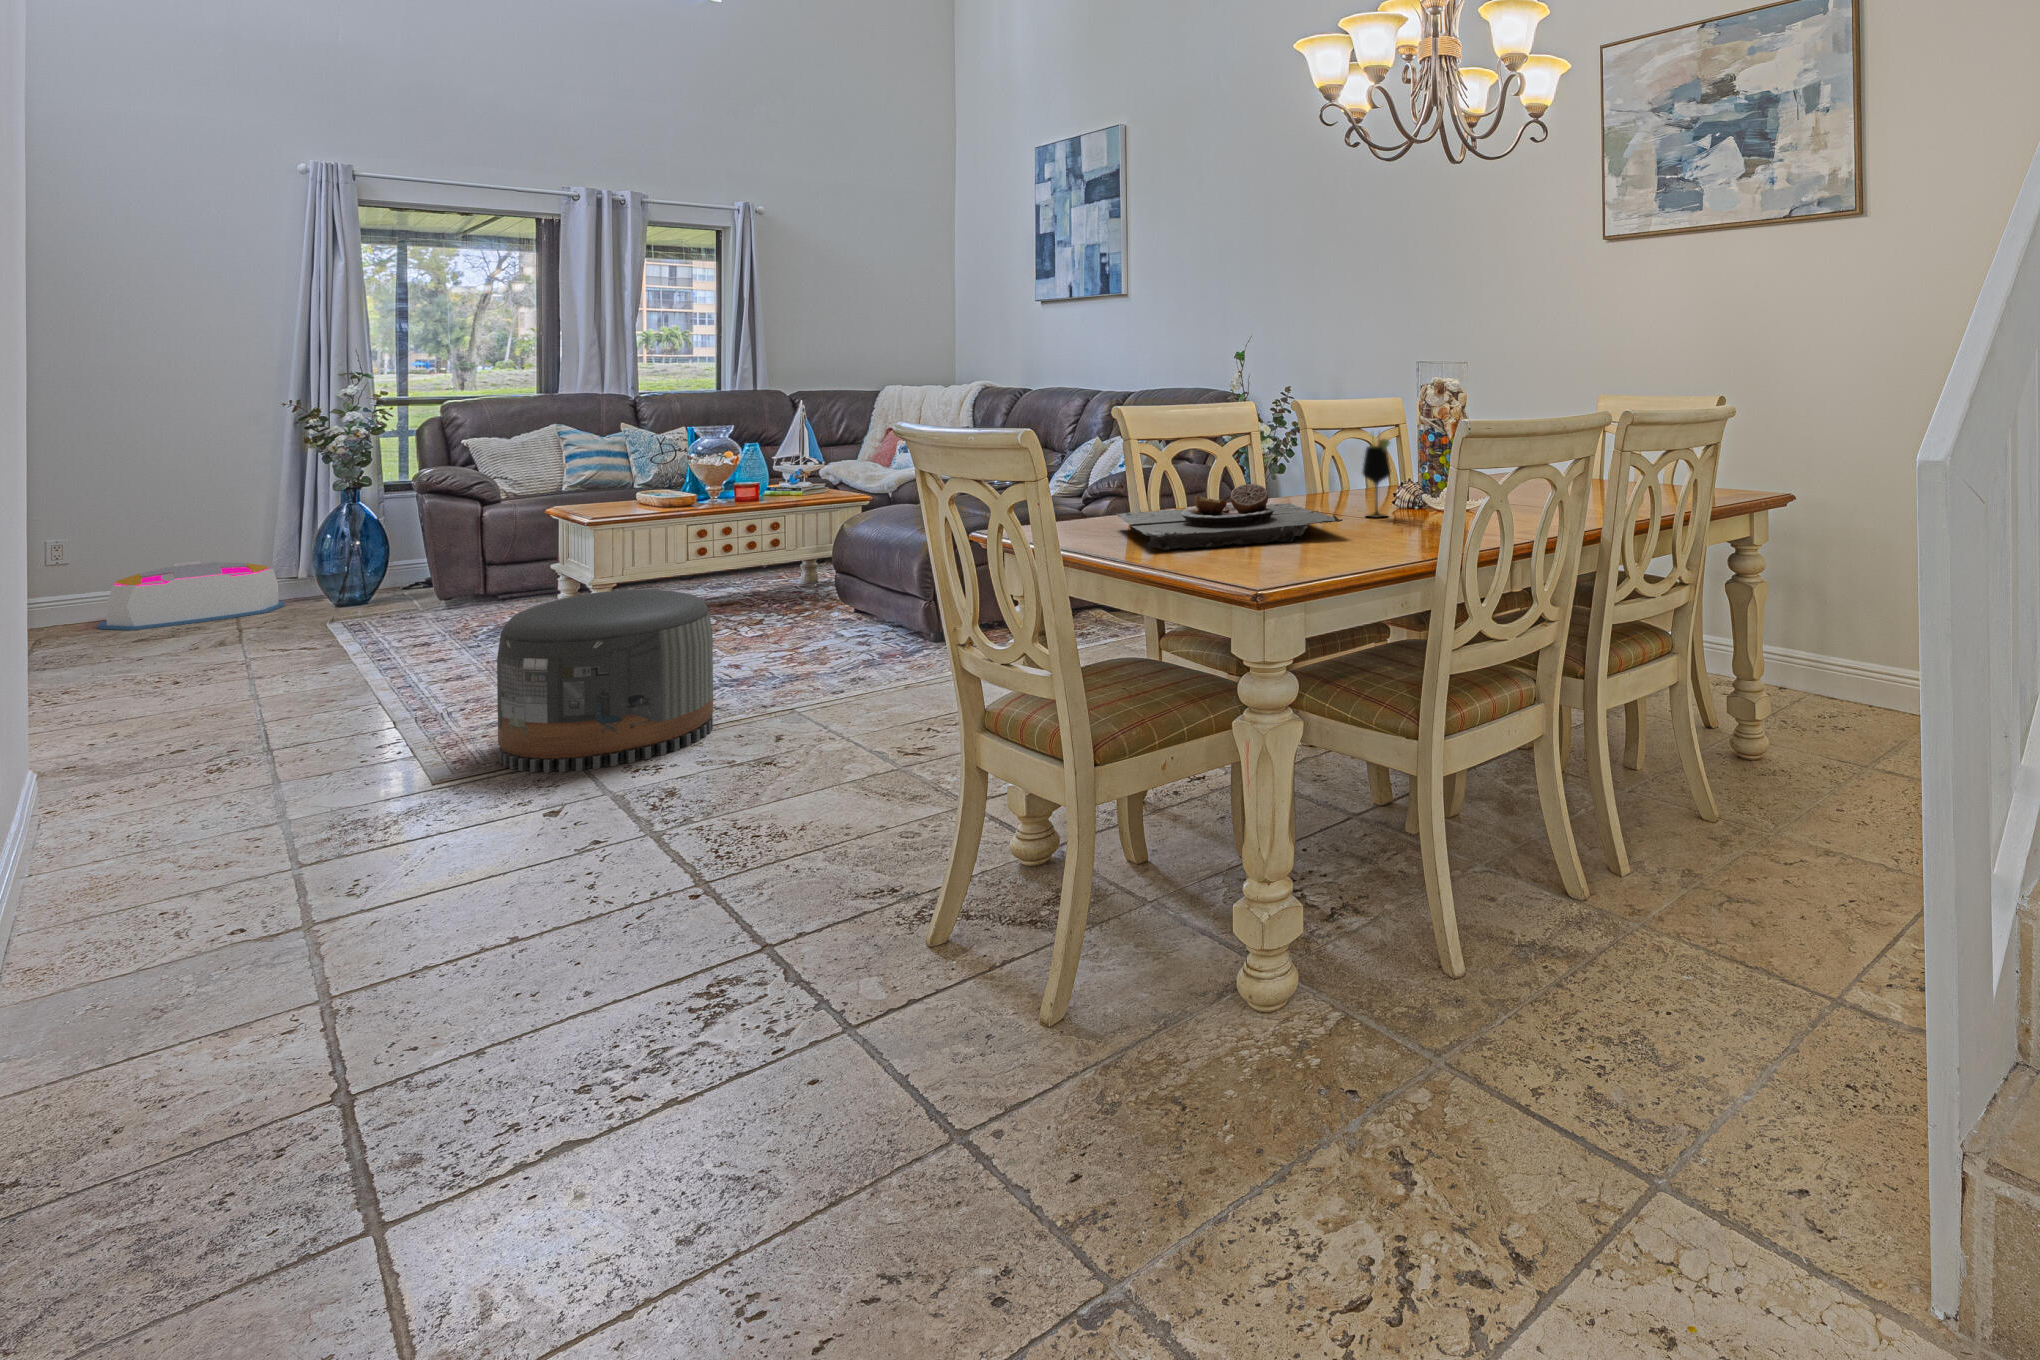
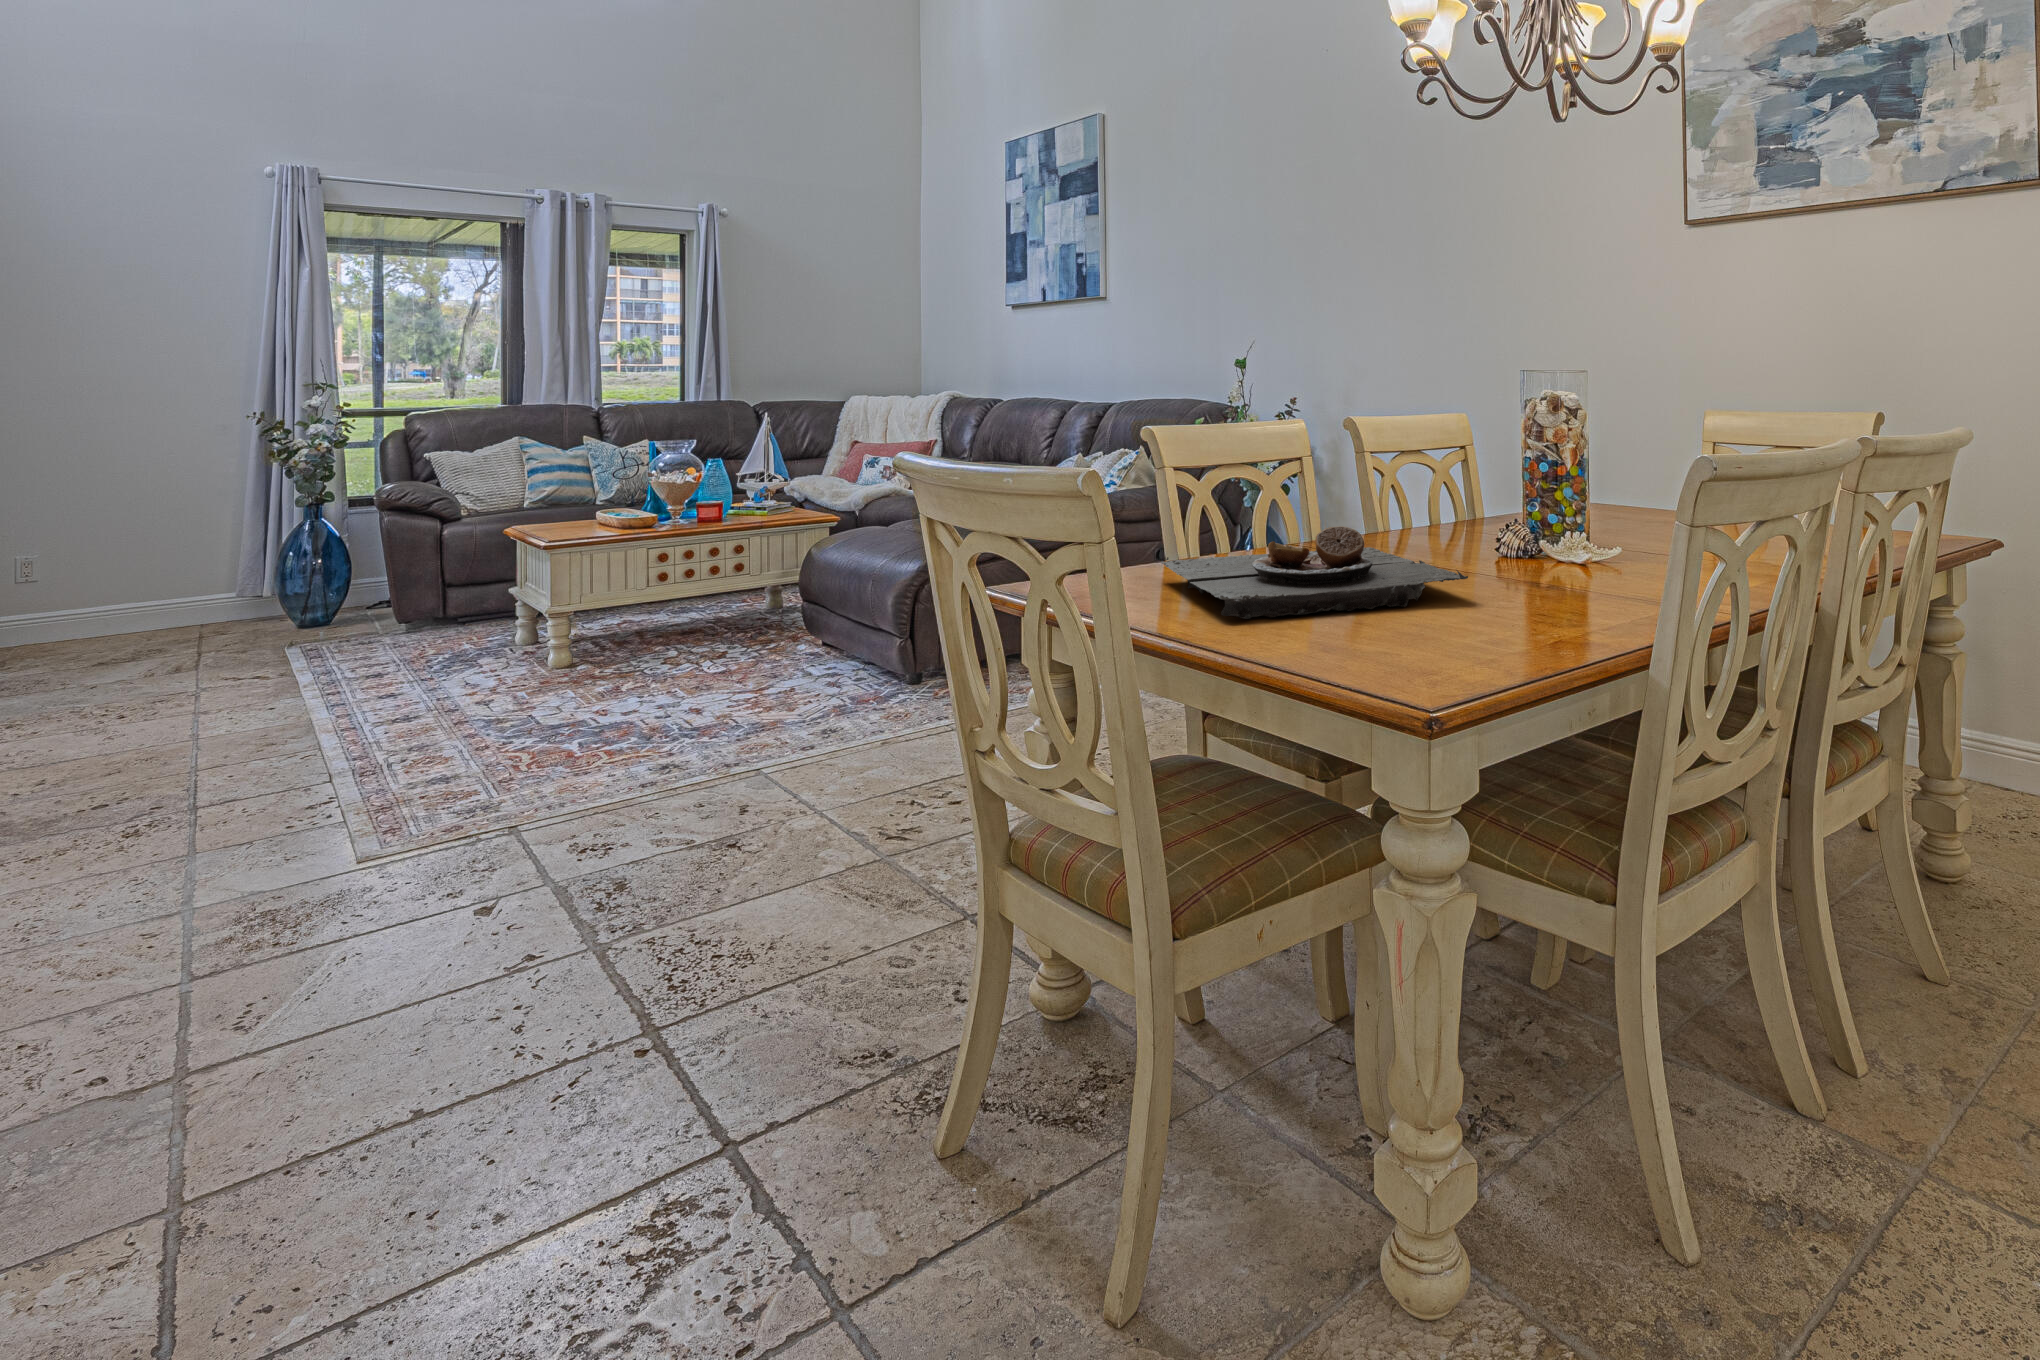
wine glass: present [1362,439,1390,517] -> none [1466,456,1504,567]
storage bin: present [97,561,284,630] -> none [60,579,248,652]
pouf: present [497,590,713,772] -> none [431,630,671,849]

